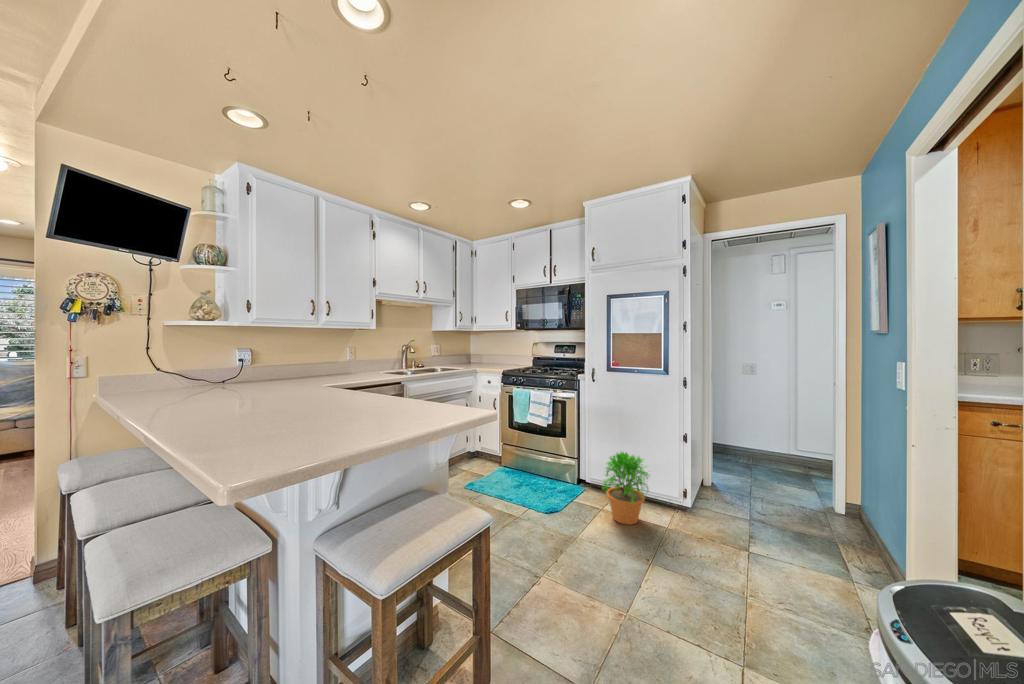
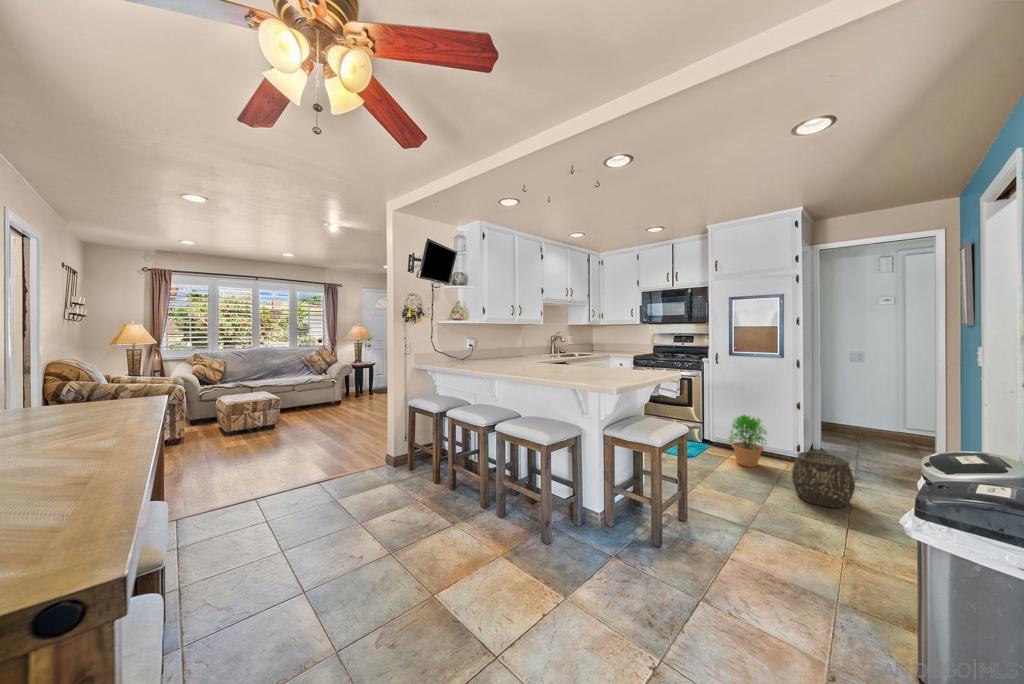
woven basket: none [676,516,762,614] -> present [792,452,855,508]

